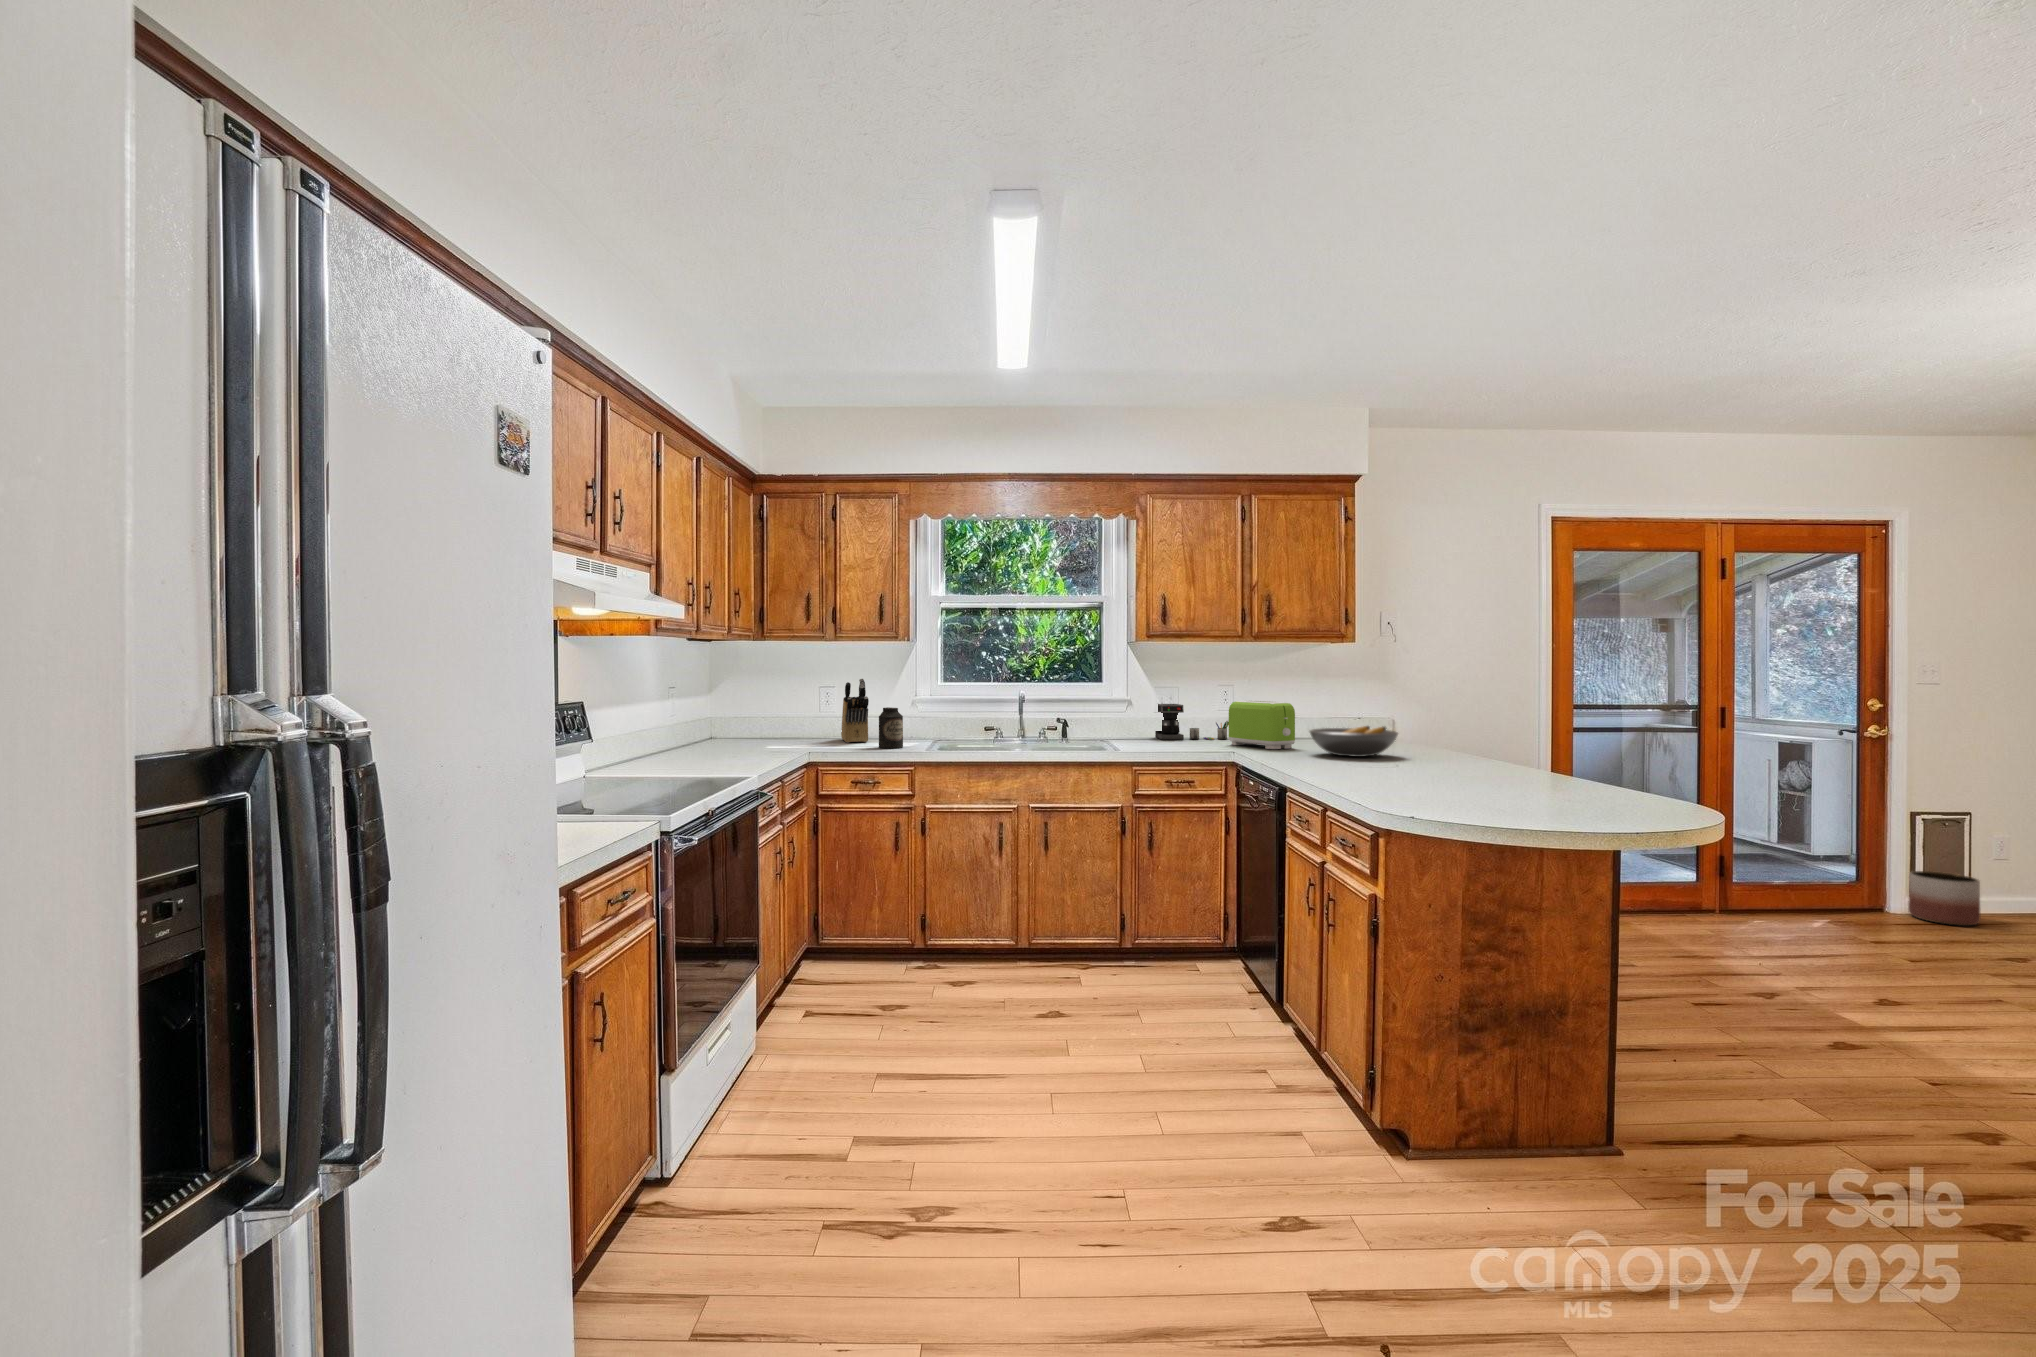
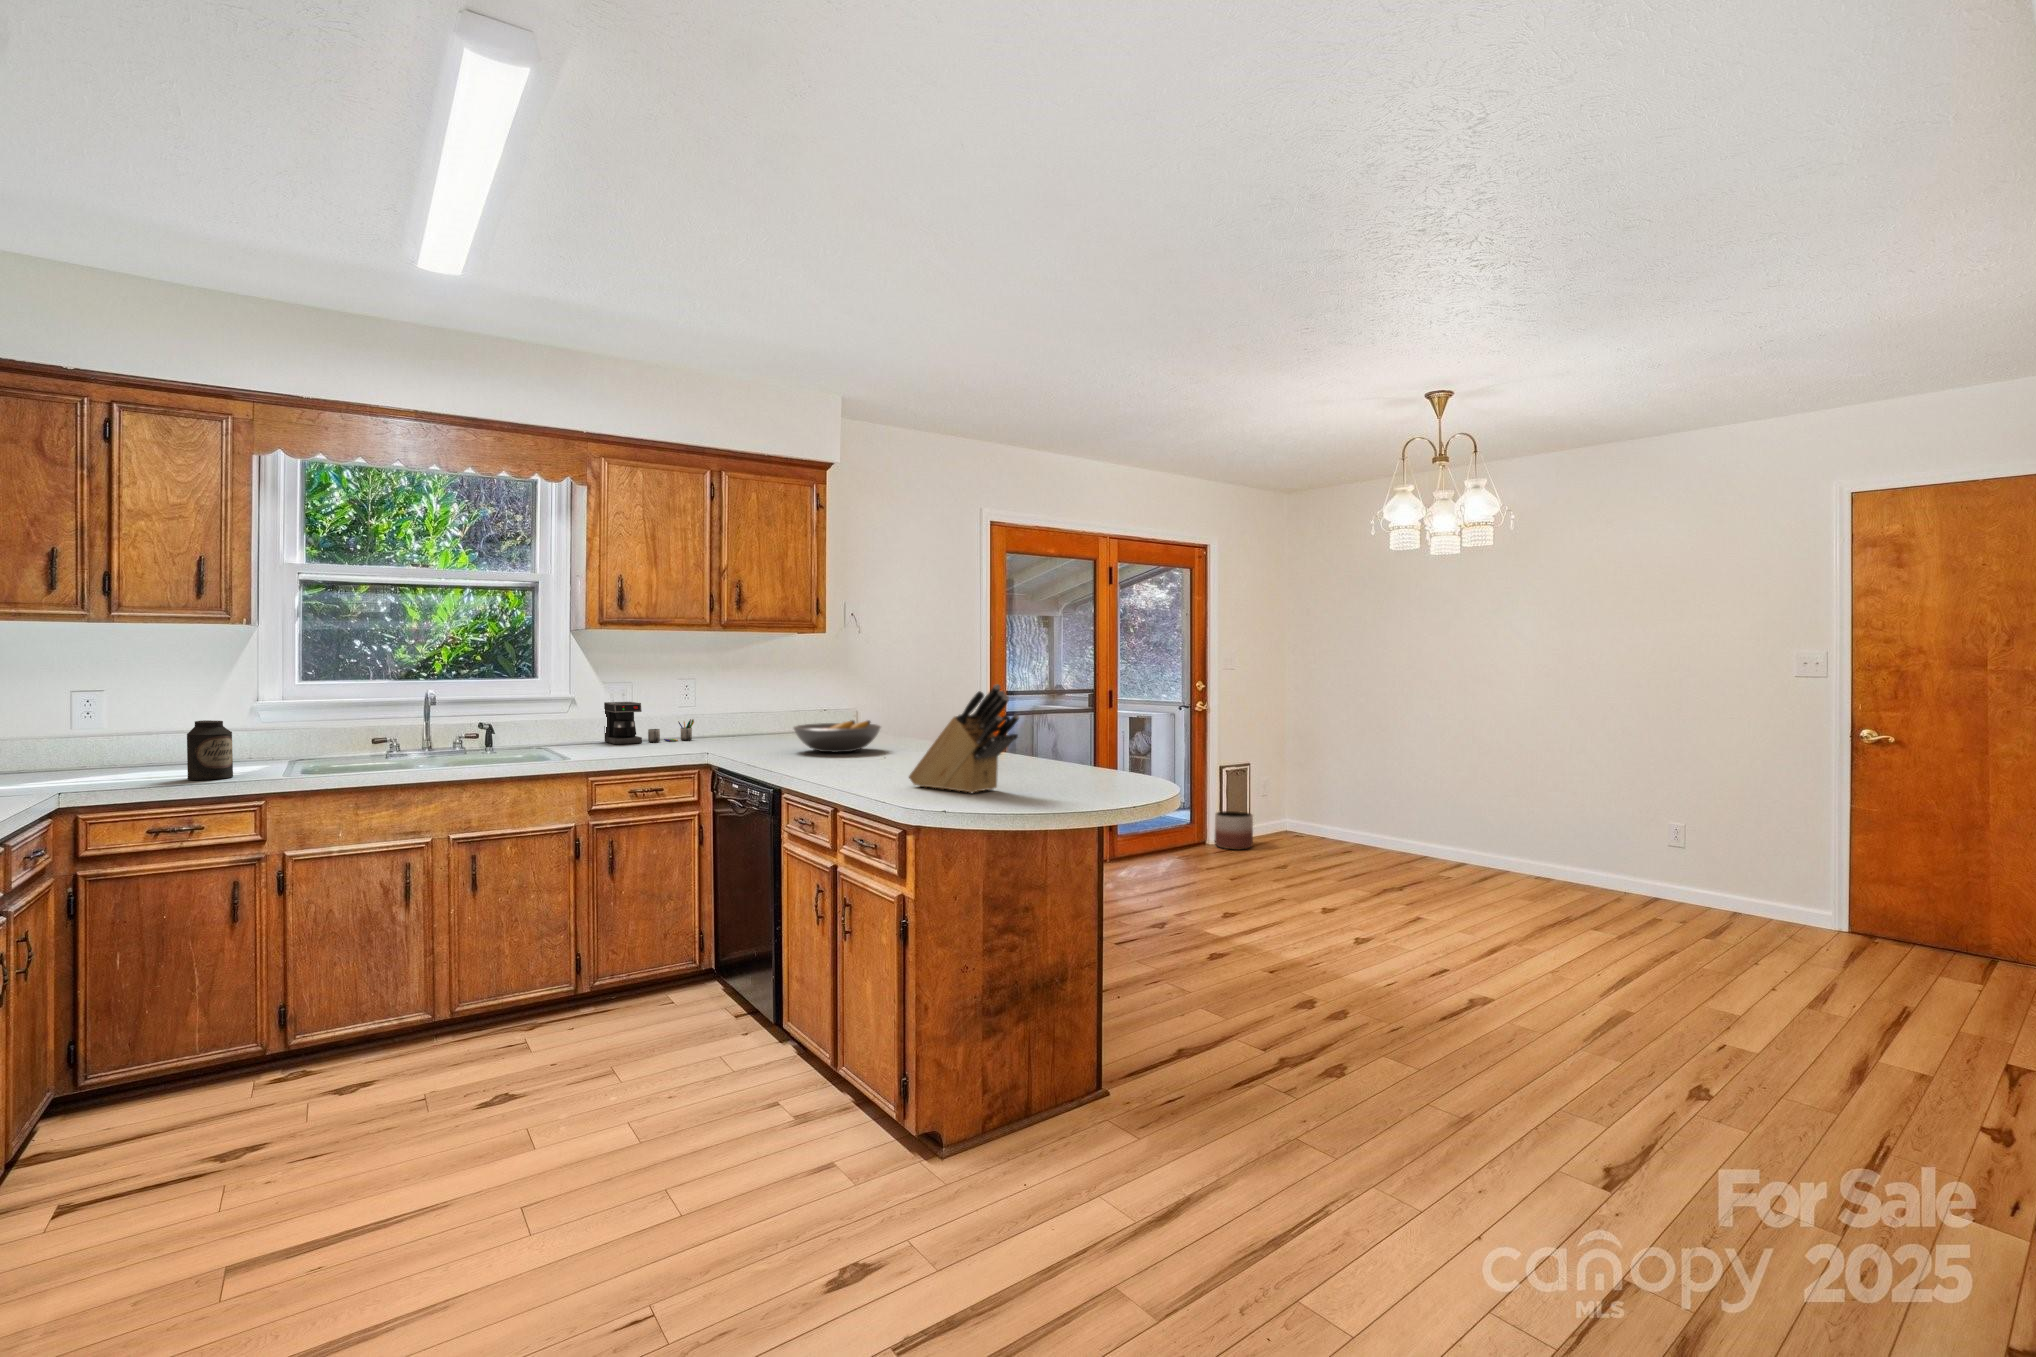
knife block: present [841,679,869,743] -> present [909,684,1019,793]
toaster: present [1229,701,1295,749] -> none [699,697,774,749]

